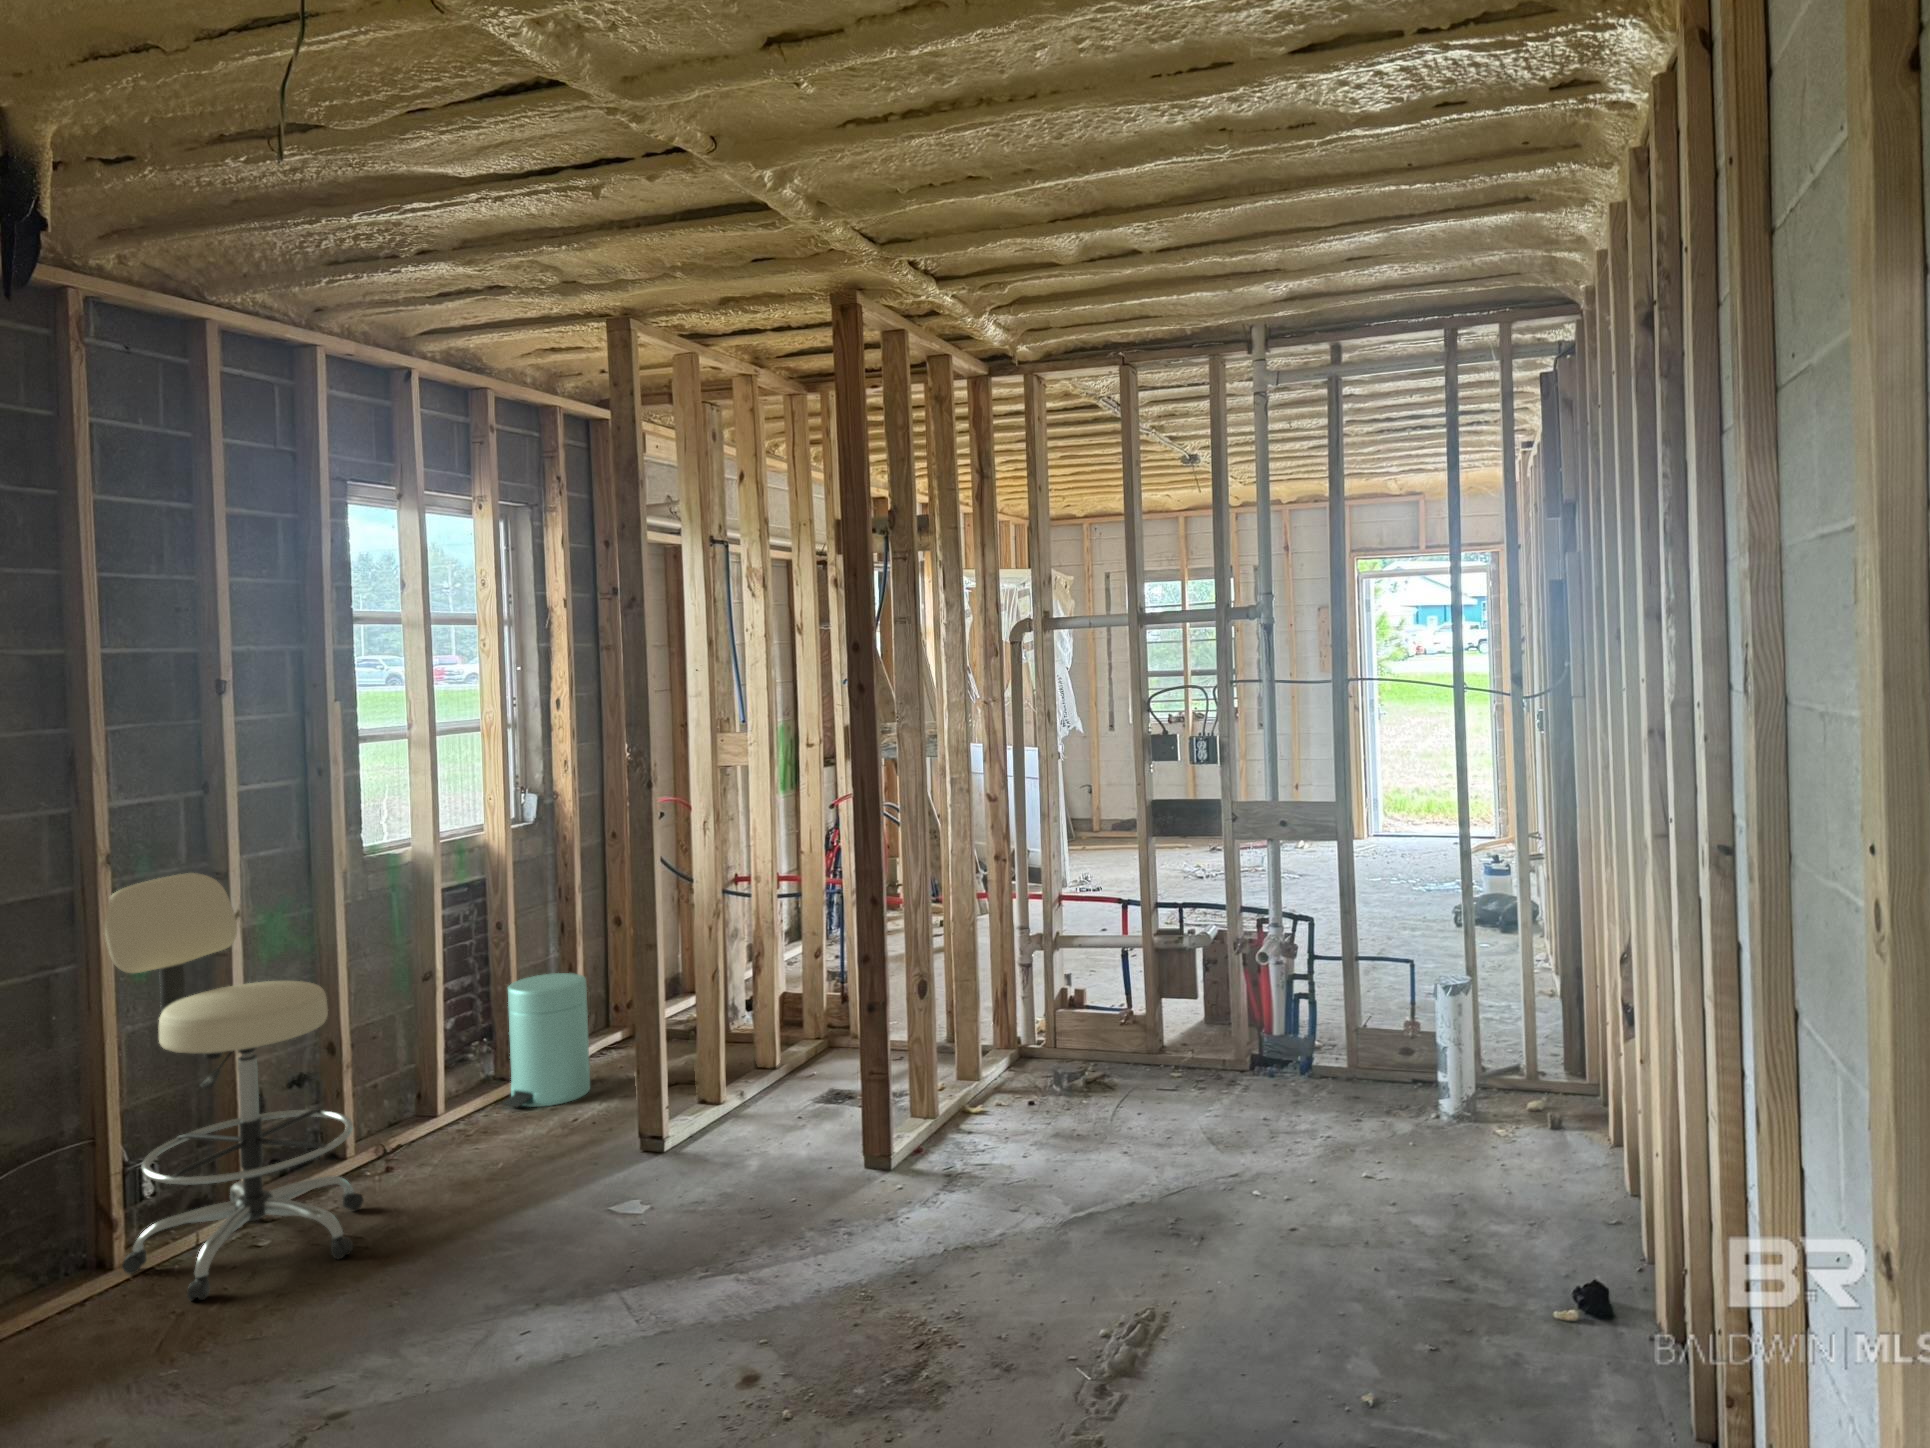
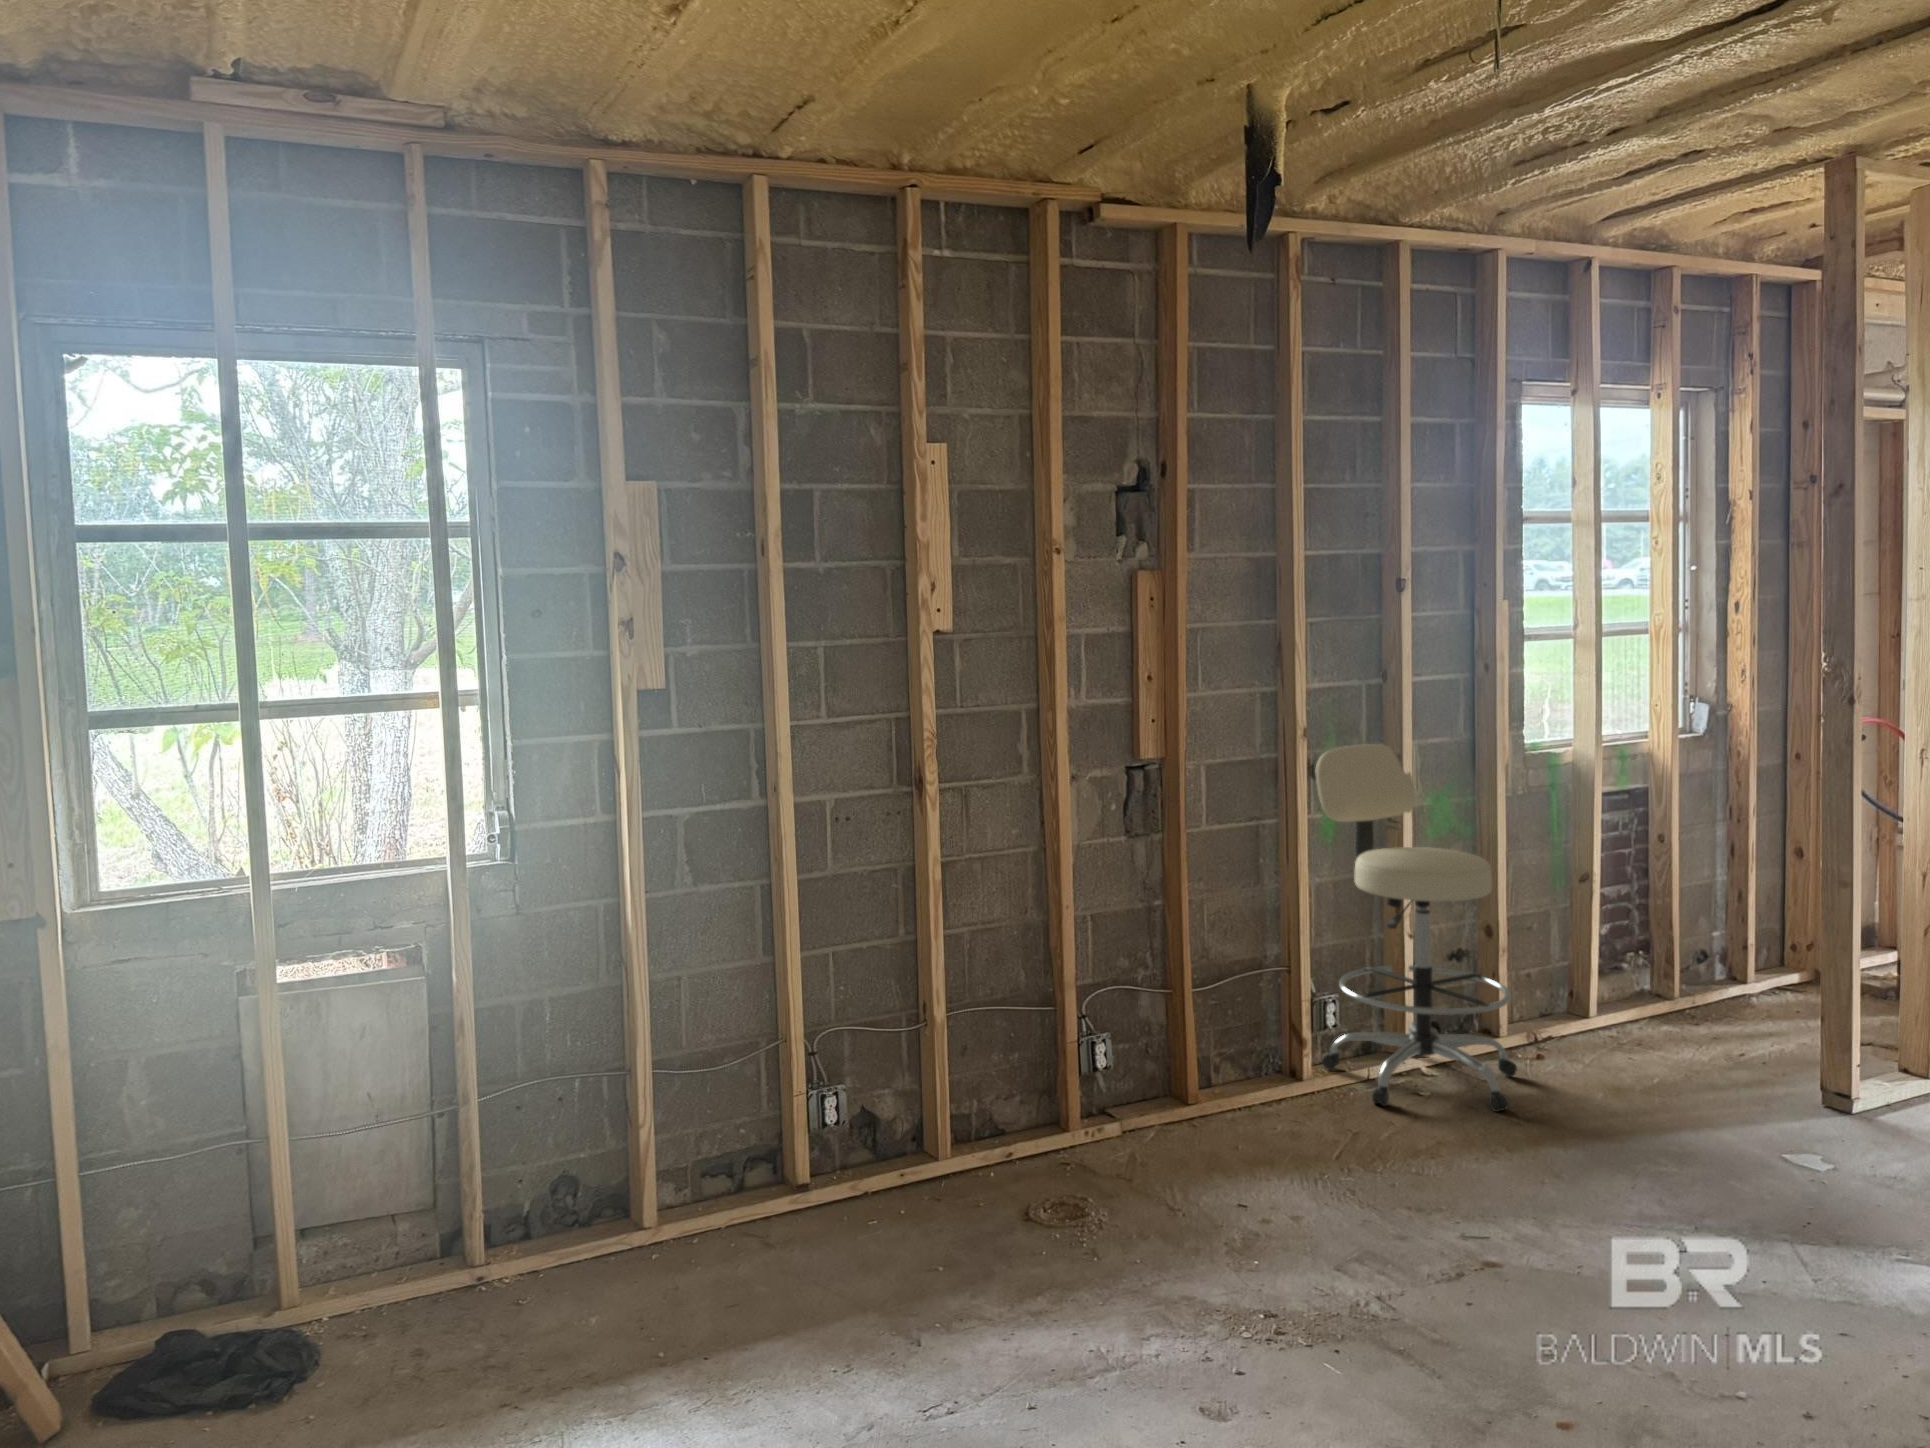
trash can: present [502,973,590,1107] -> none [1655,899,1760,1040]

